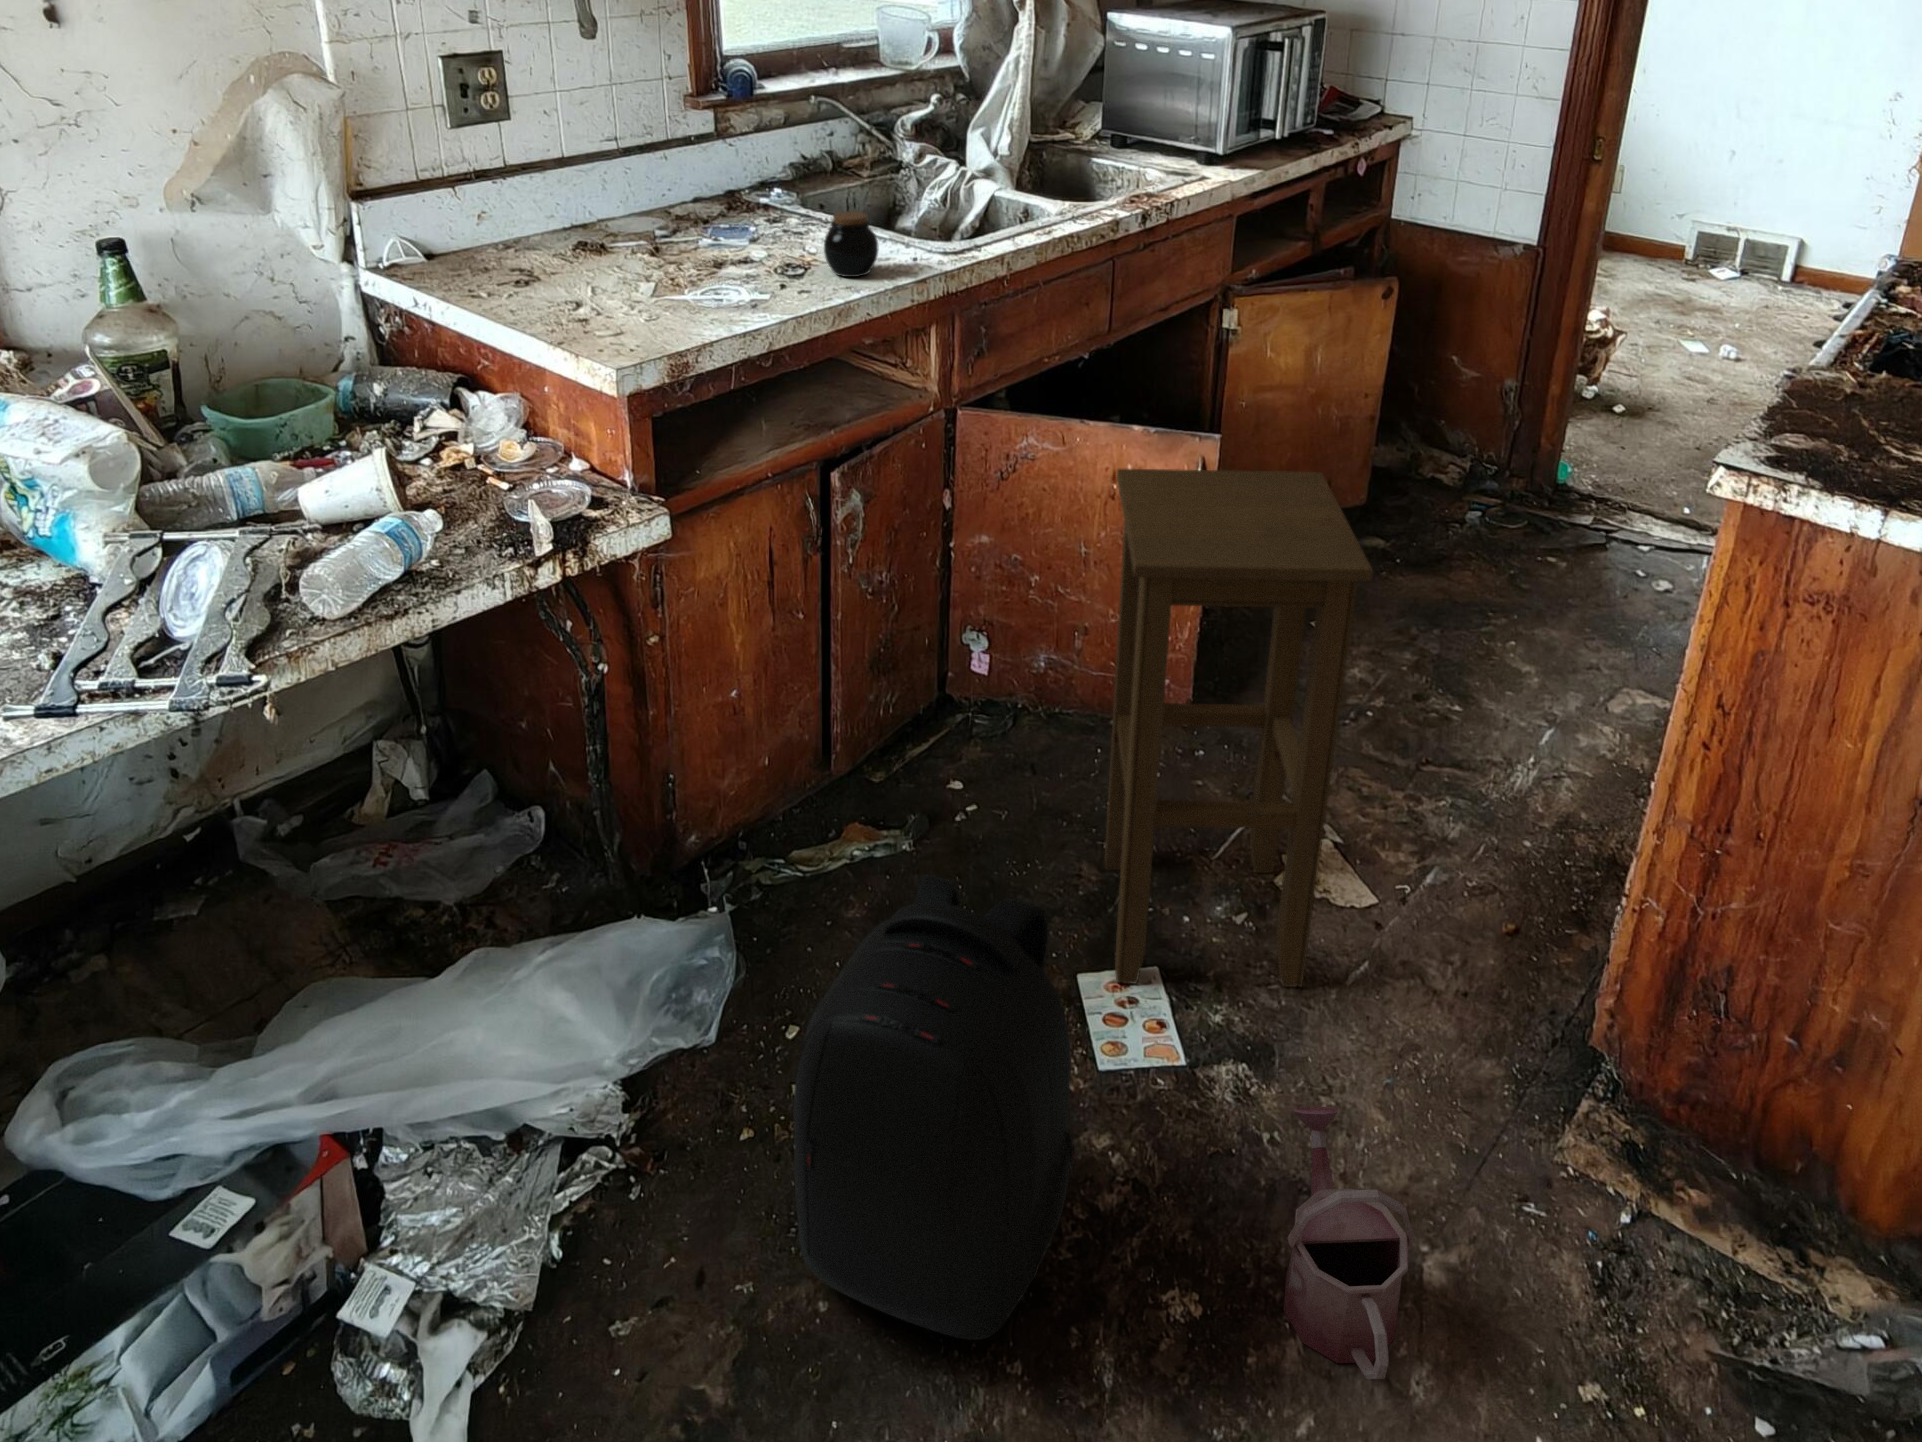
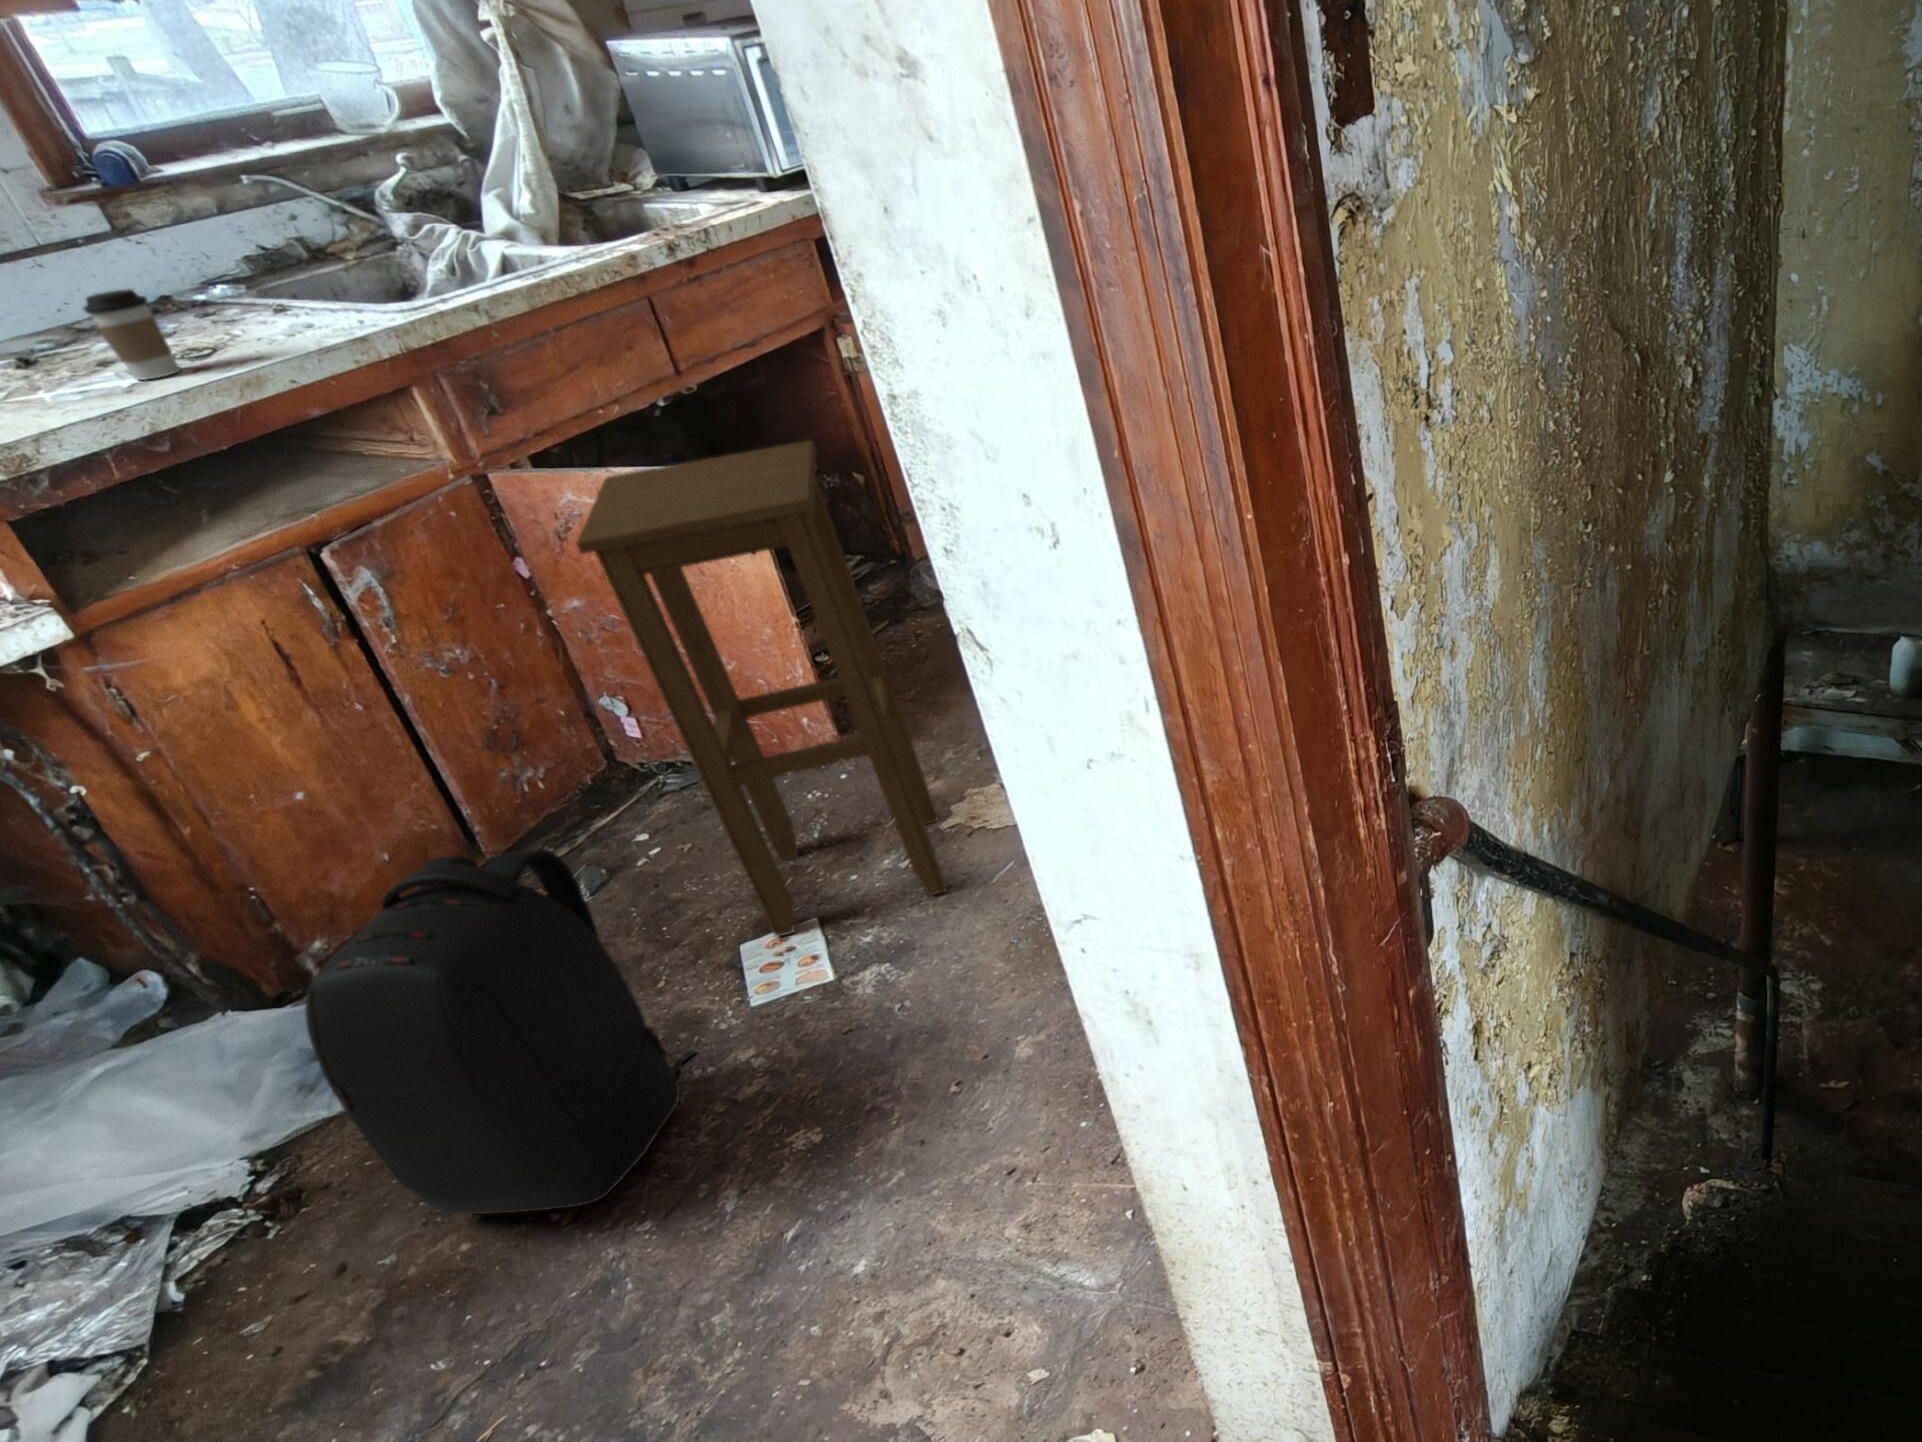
jar: present [824,211,878,277] -> none [216,276,297,349]
coffee cup: none [742,215,790,296] -> present [83,289,180,380]
watering can: present [1284,1107,1414,1379] -> none [853,947,978,1118]

